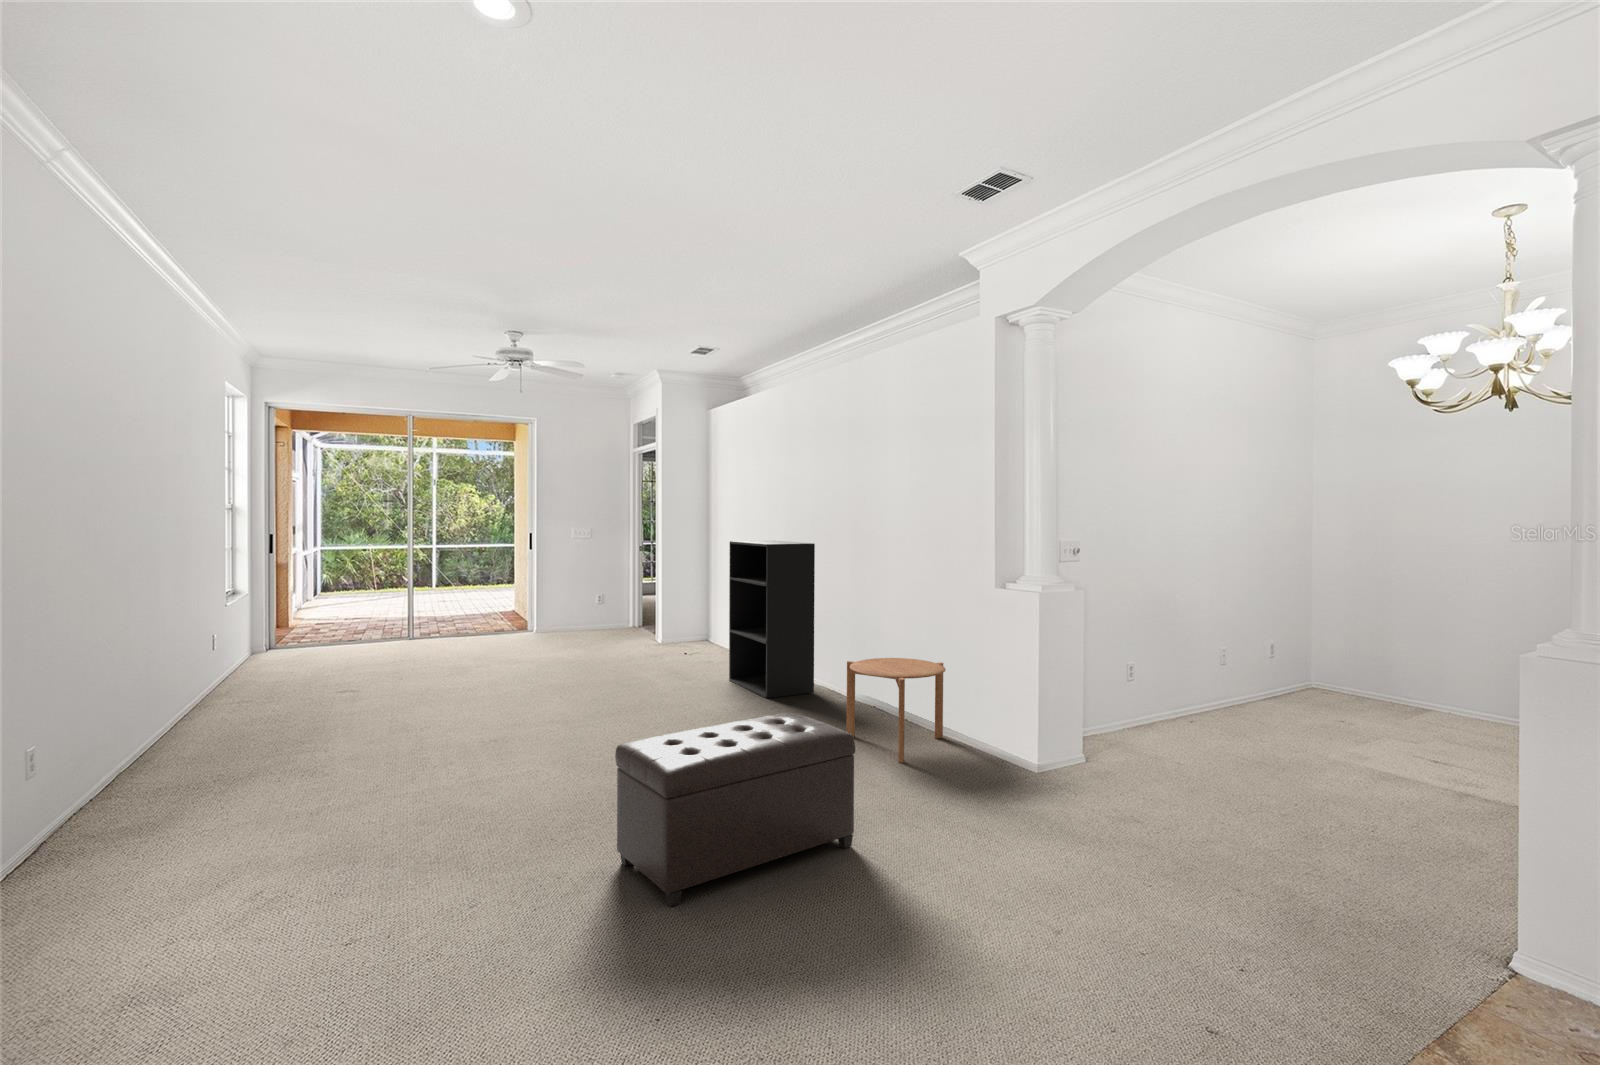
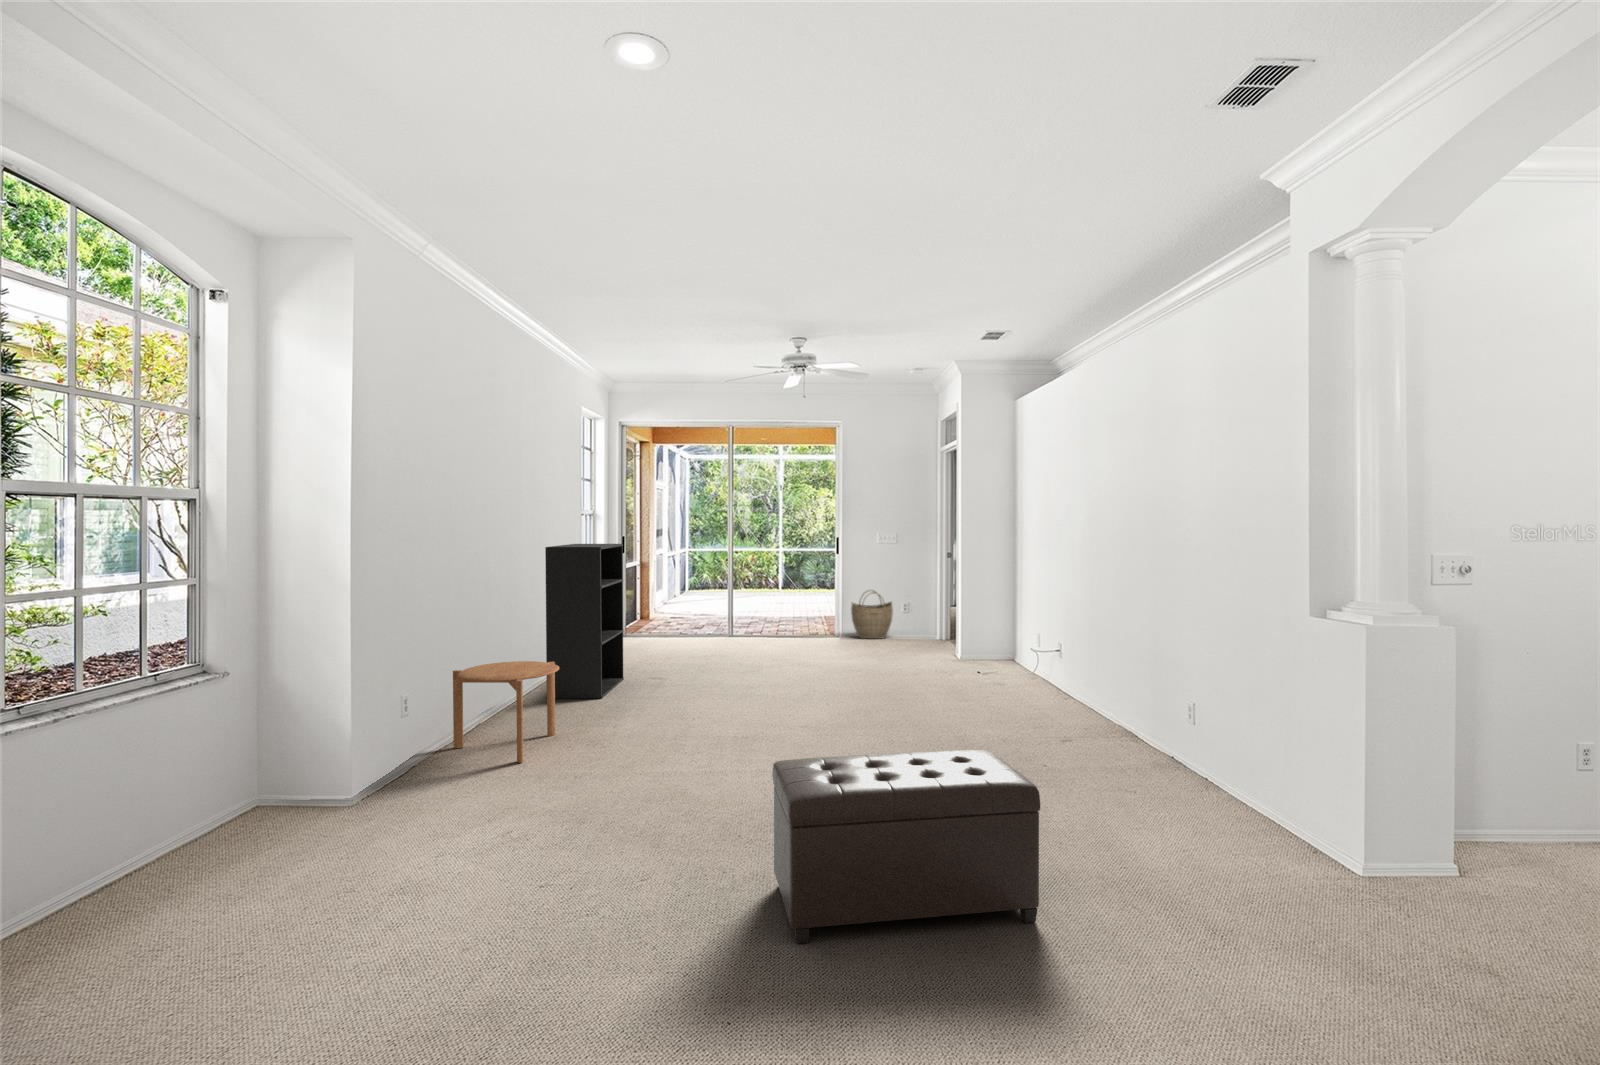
bookshelf: present [729,541,815,698] -> present [545,544,624,698]
woven basket: none [545,586,587,635] -> present [851,591,893,639]
side table: present [846,658,945,763] -> present [453,661,559,763]

